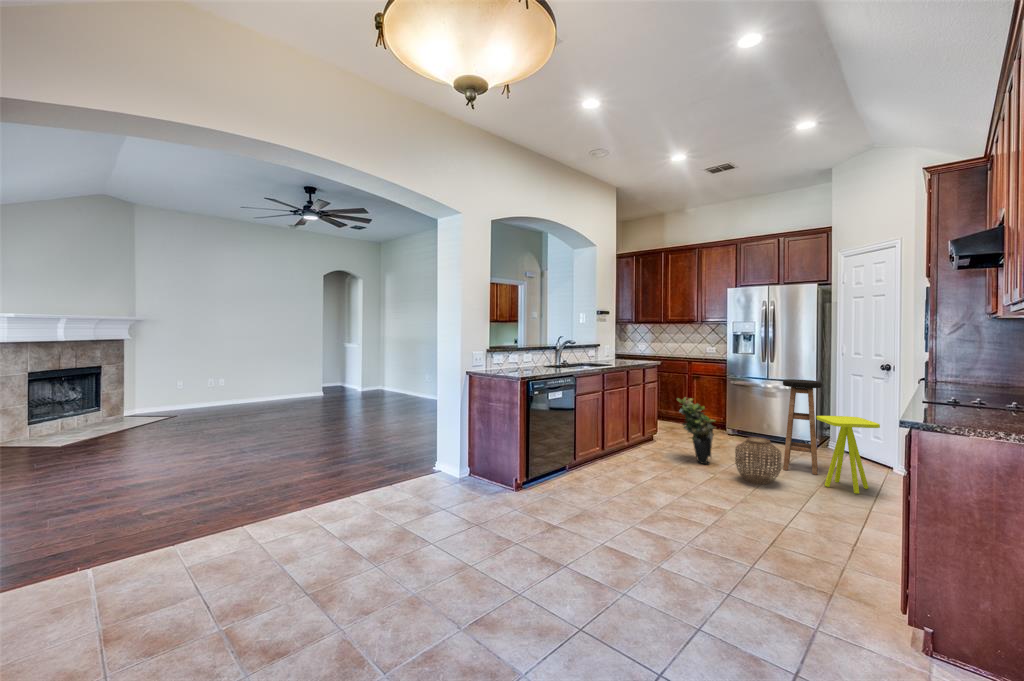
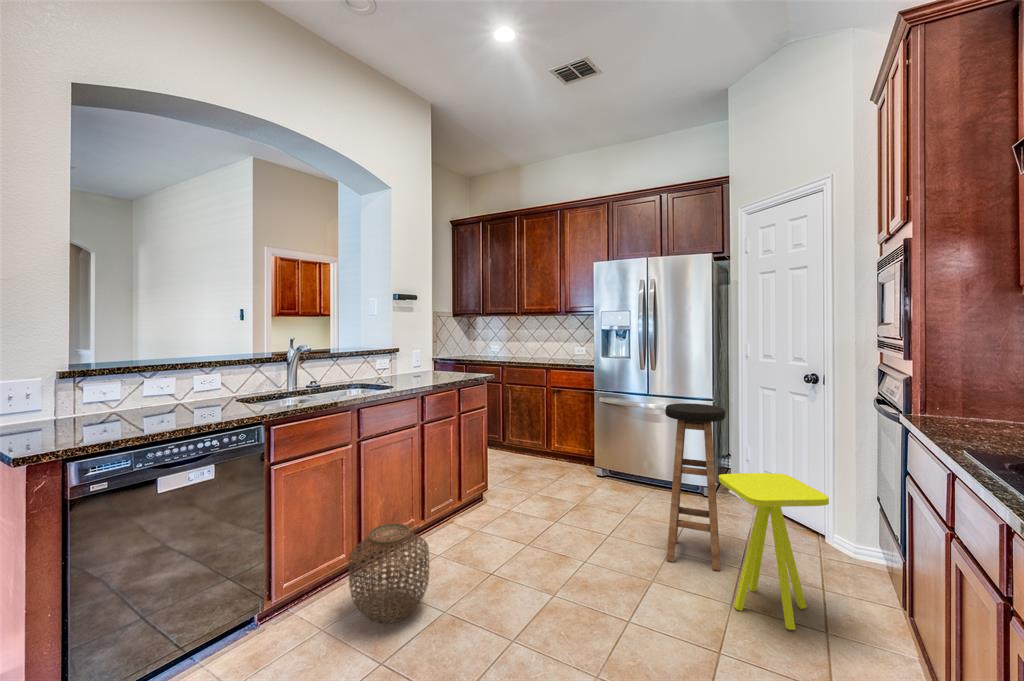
potted plant: present [678,398,715,464] -> none [498,437,561,560]
woven basket: present [735,437,781,484] -> present [349,523,429,623]

